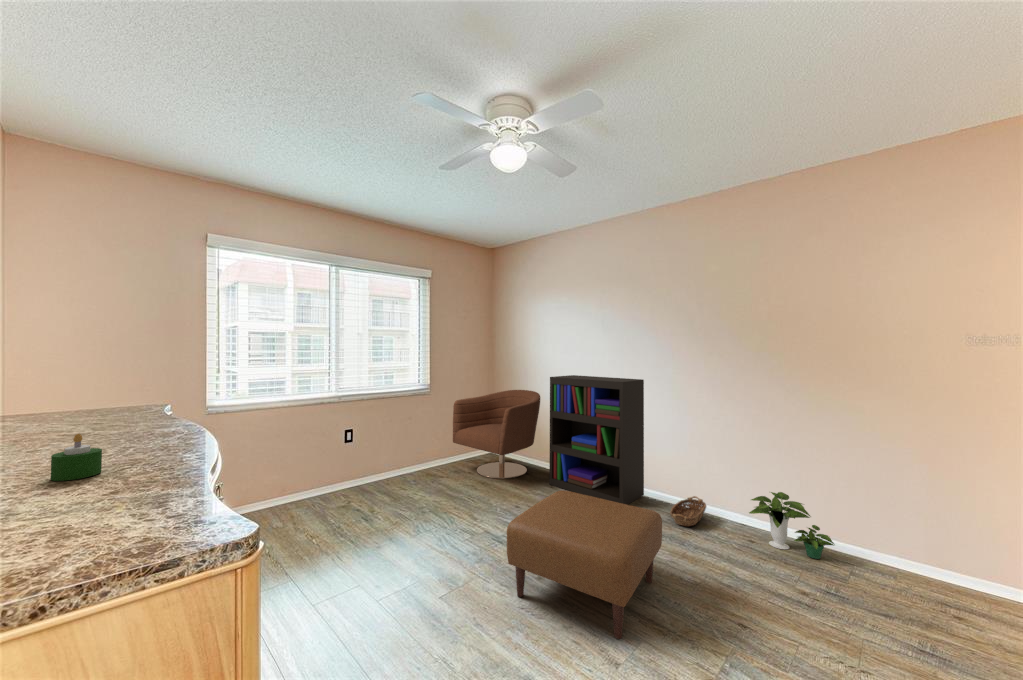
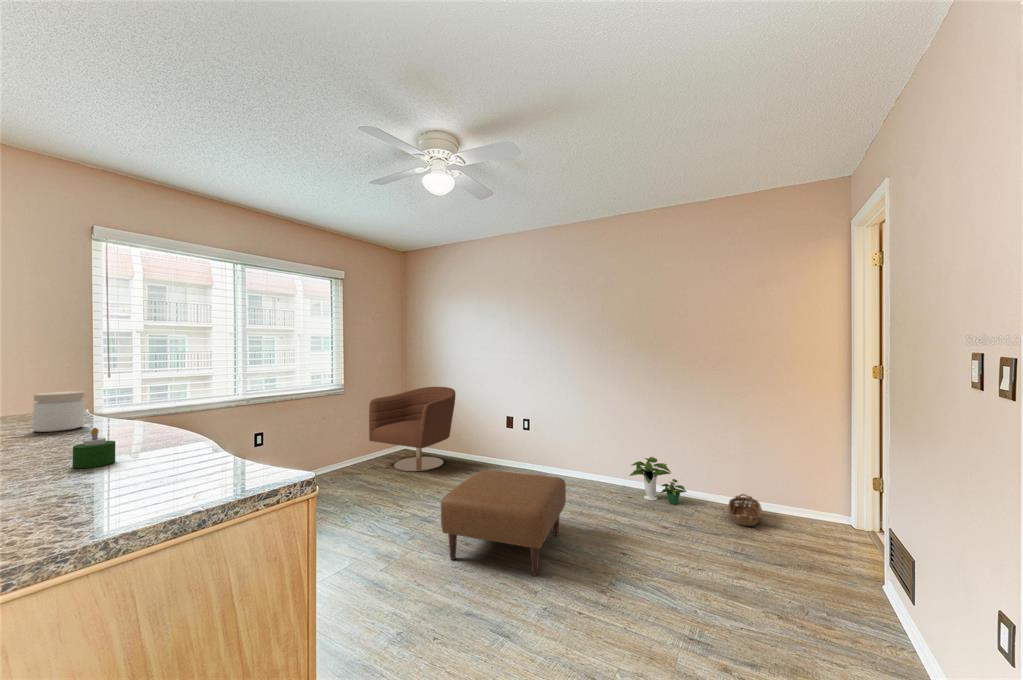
bookshelf: present [549,375,644,505] -> none [466,371,549,484]
jar: none [109,386,156,425] -> present [33,391,85,432]
basket: present [670,496,706,526] -> present [728,494,762,526]

